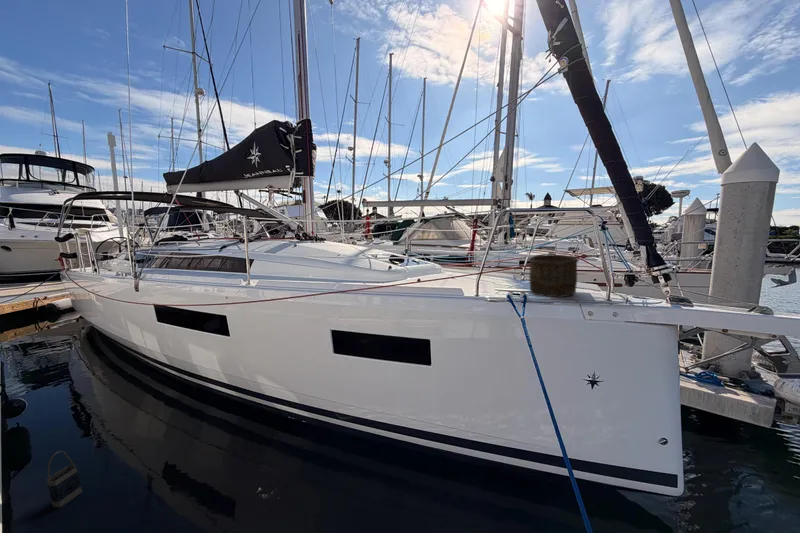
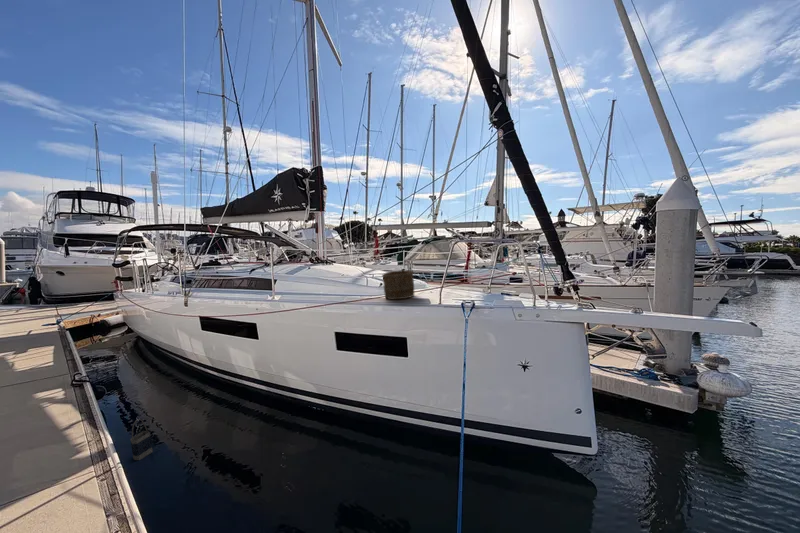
wooden bucket: present [529,254,579,297] -> present [382,270,414,299]

